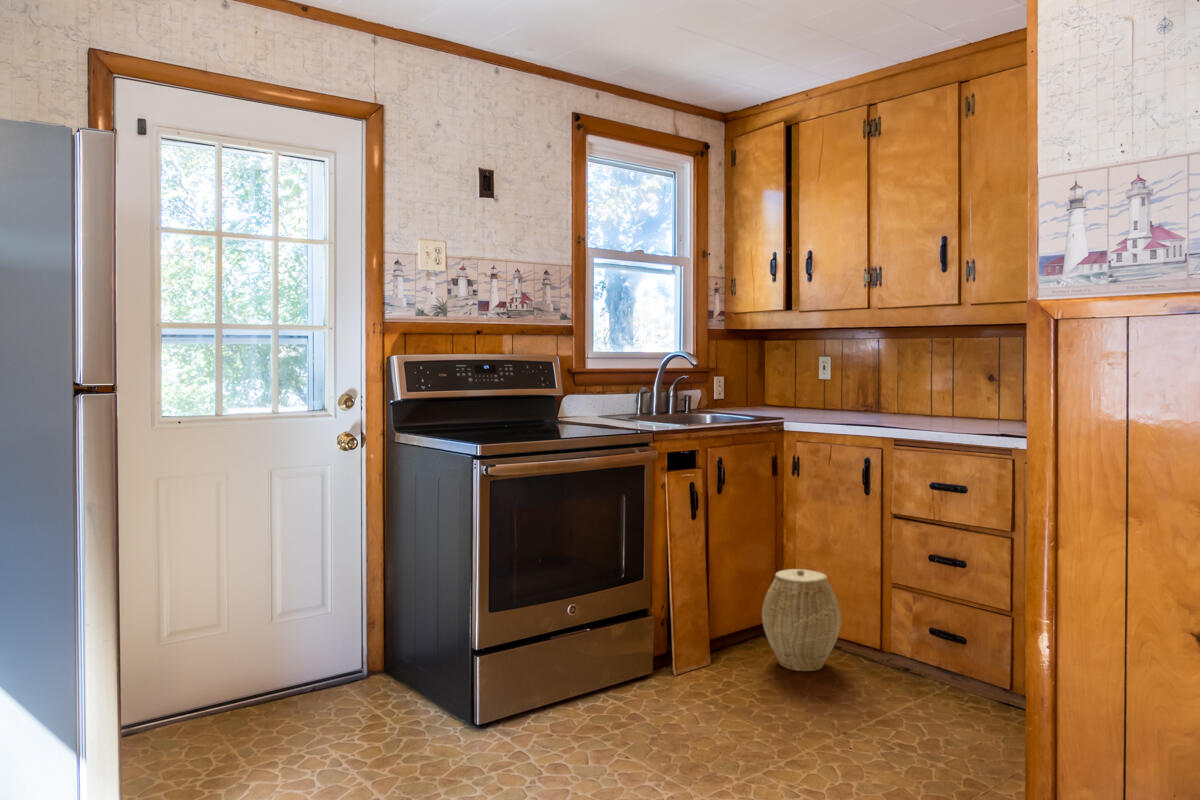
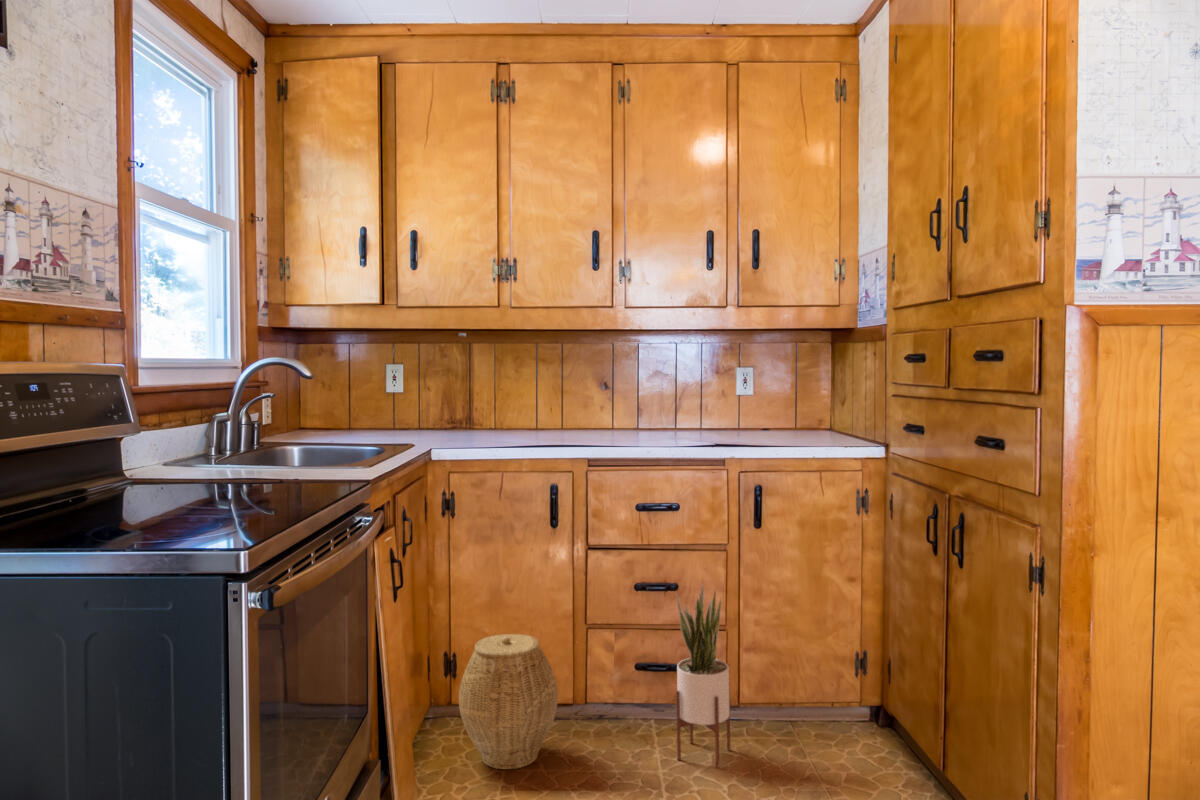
potted plant: none [906,556,977,723] -> present [676,584,730,768]

